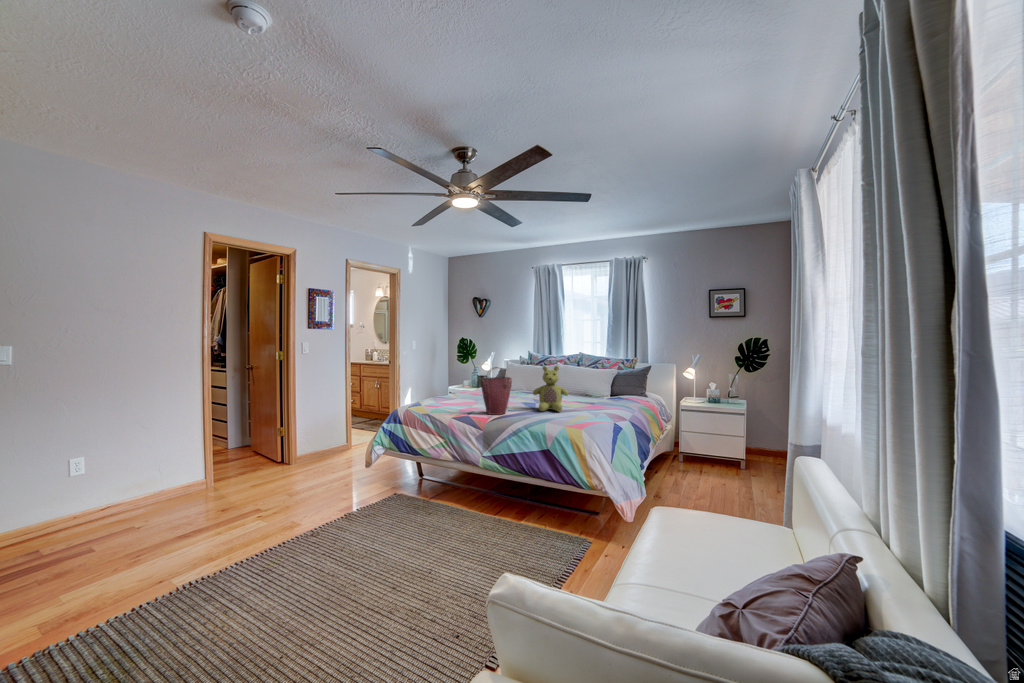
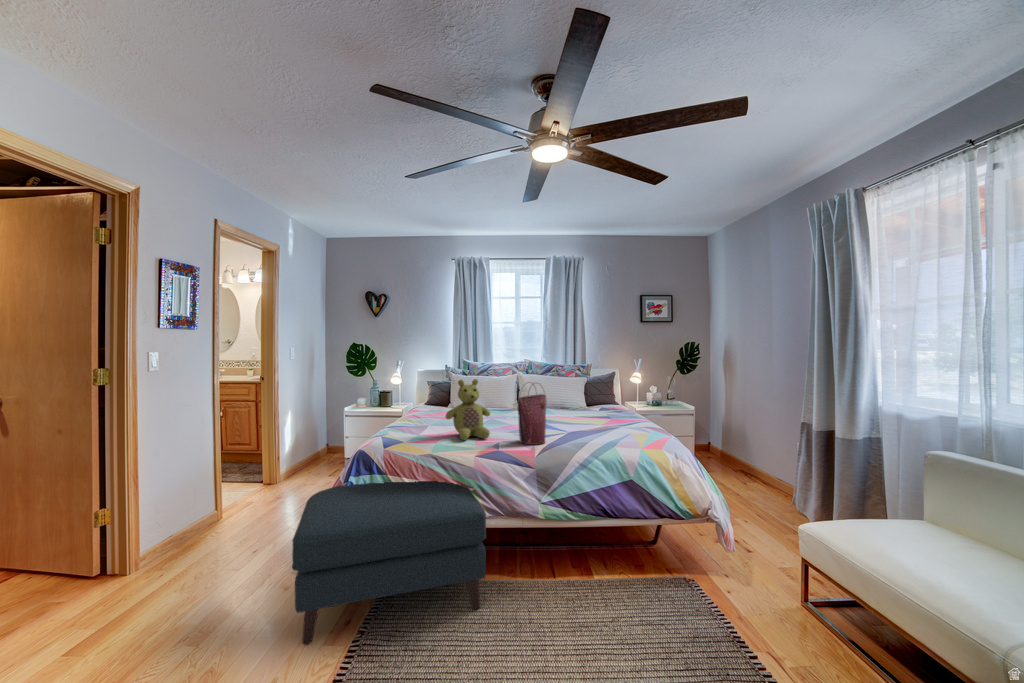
stuffed bear: present [533,366,568,412] -> present [446,379,490,440]
ottoman: none [319,429,454,517] -> present [292,481,486,645]

